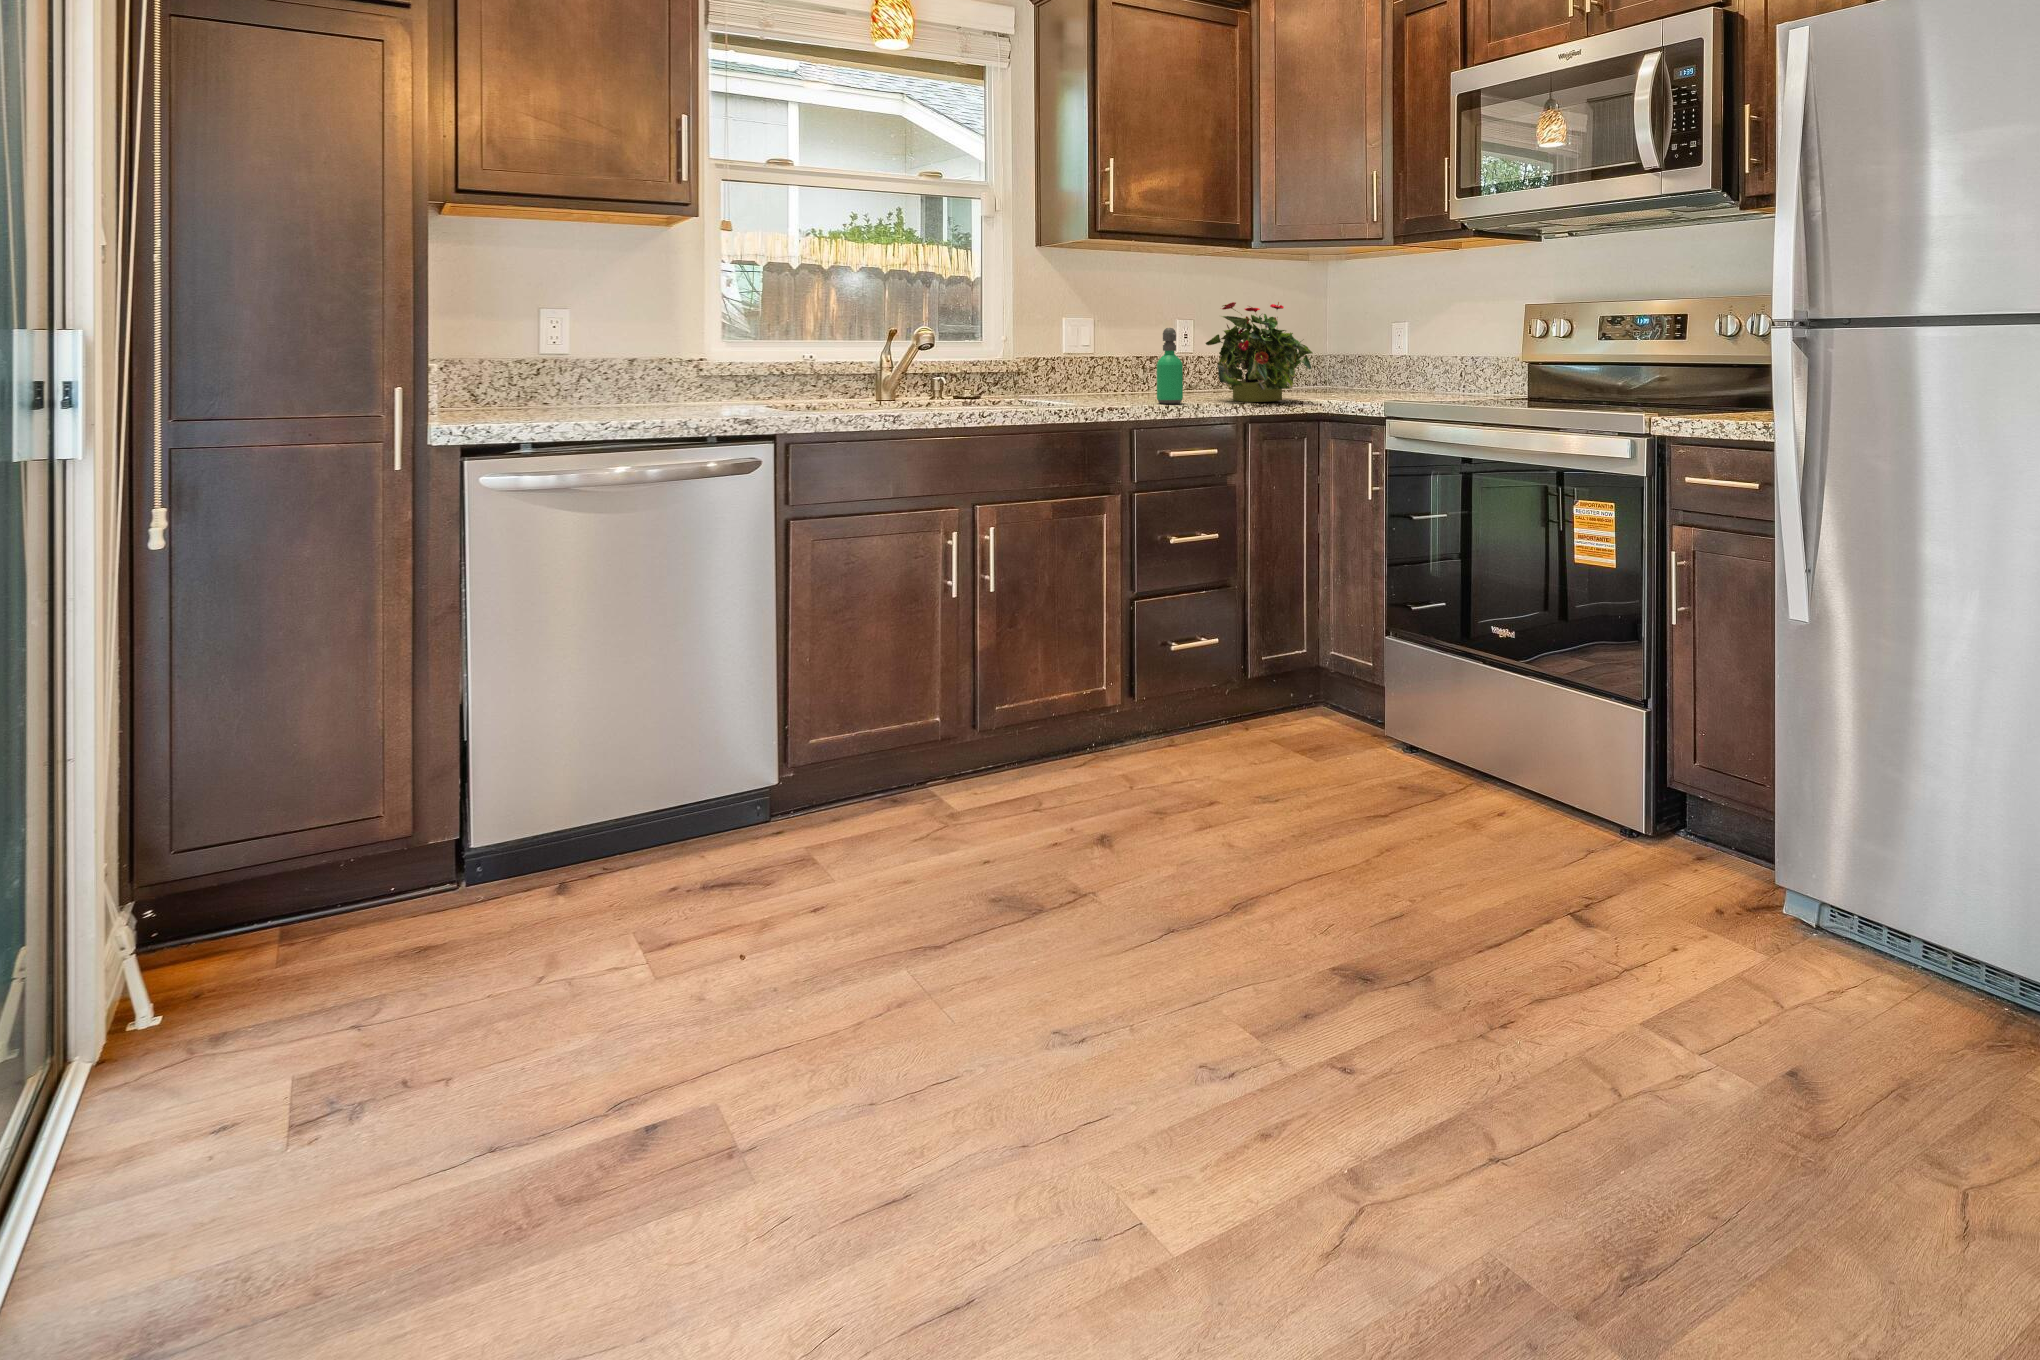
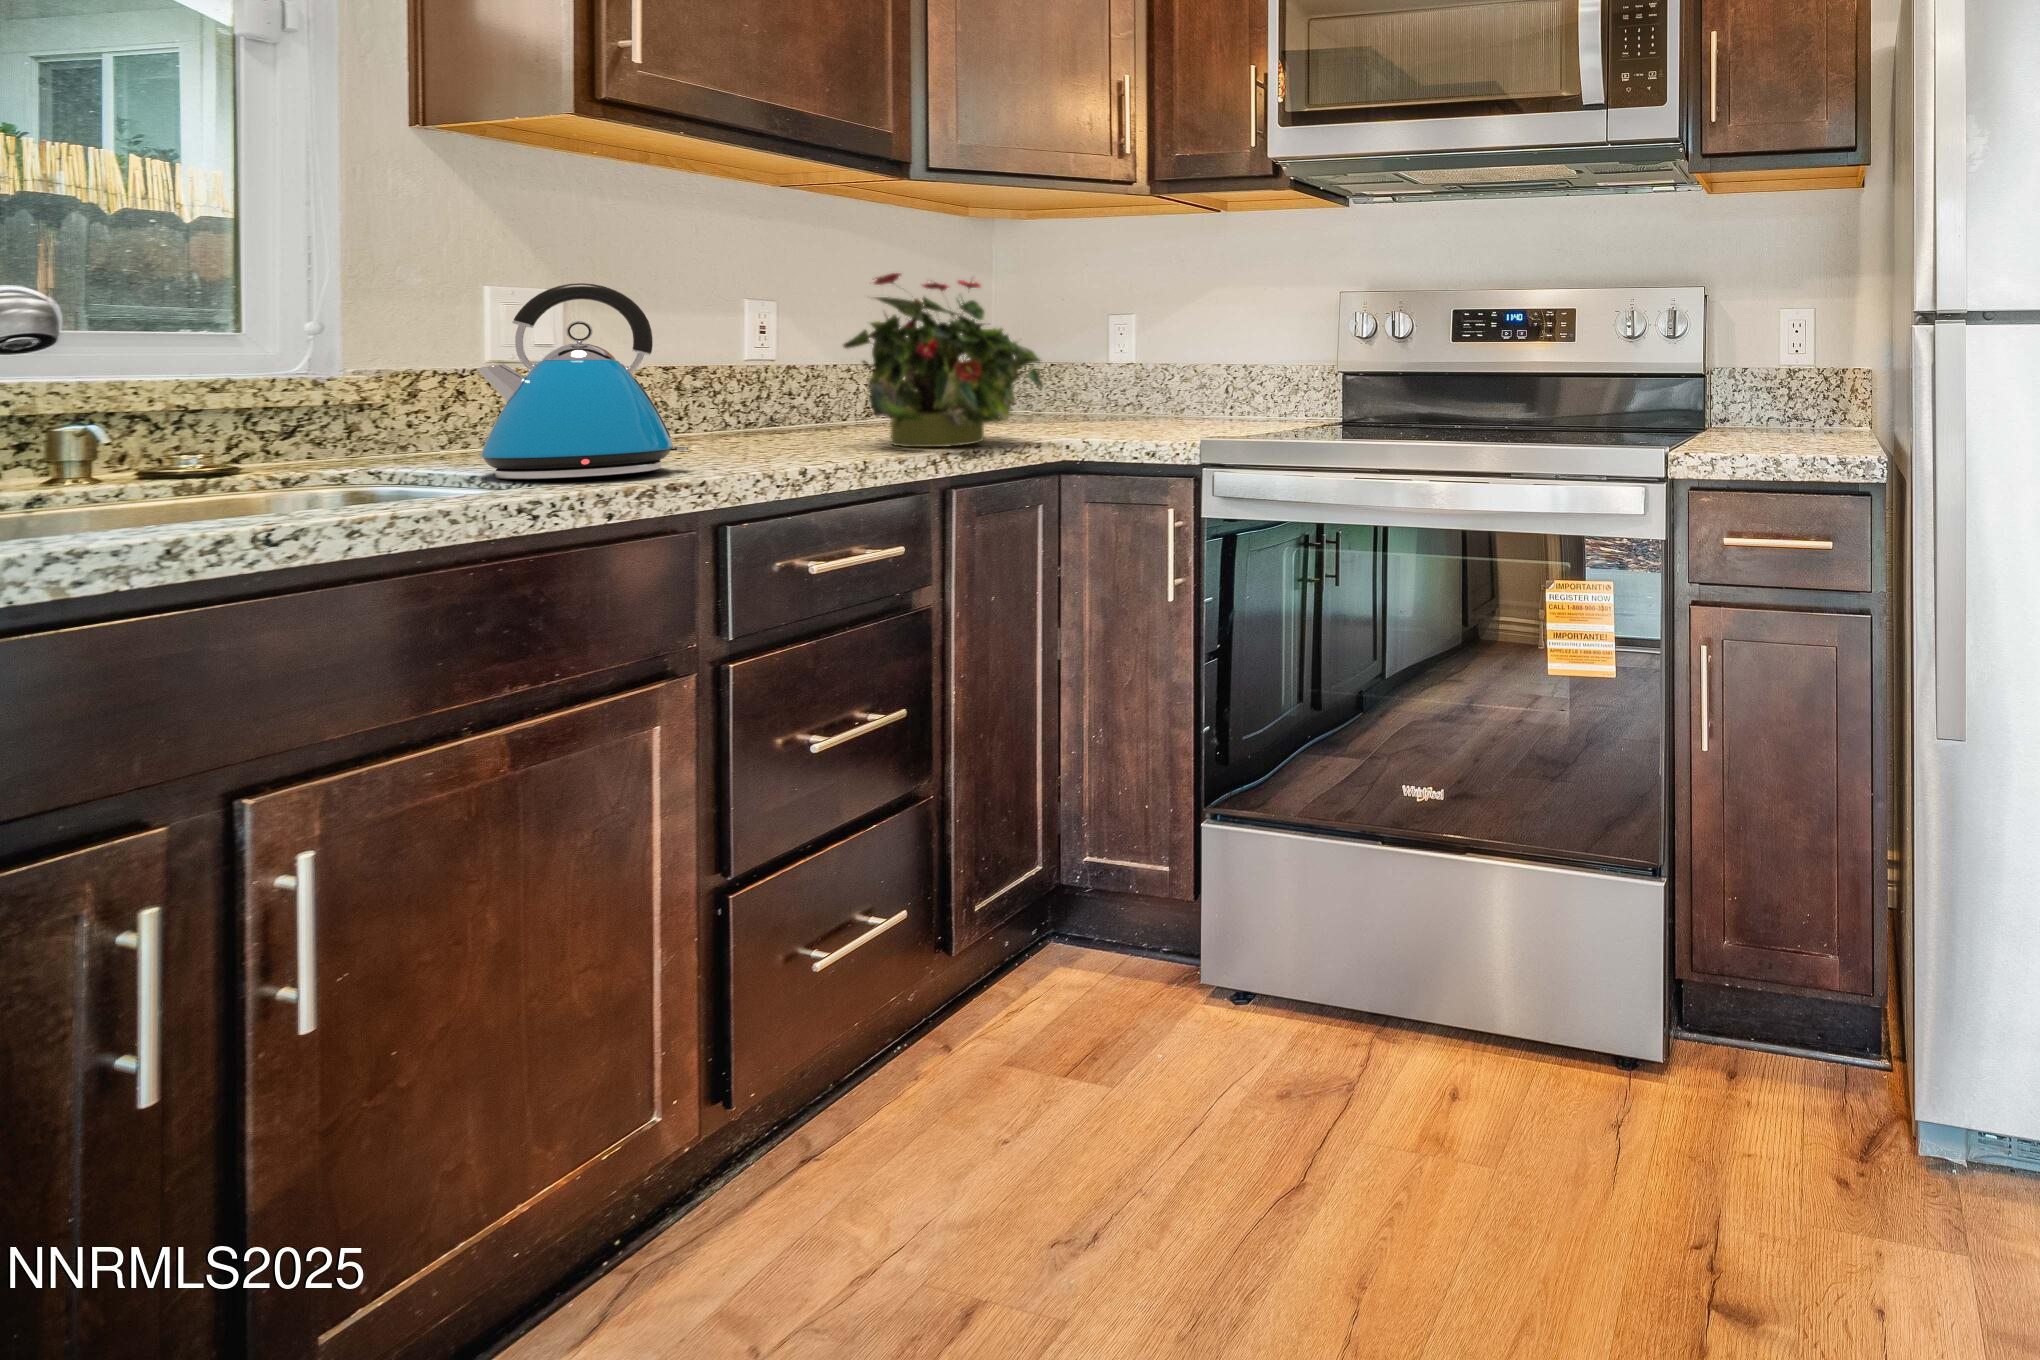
kettle: none [1050,315,1127,404] -> present [476,283,689,480]
soap dispenser: present [1157,328,1183,404] -> none [750,314,810,462]

